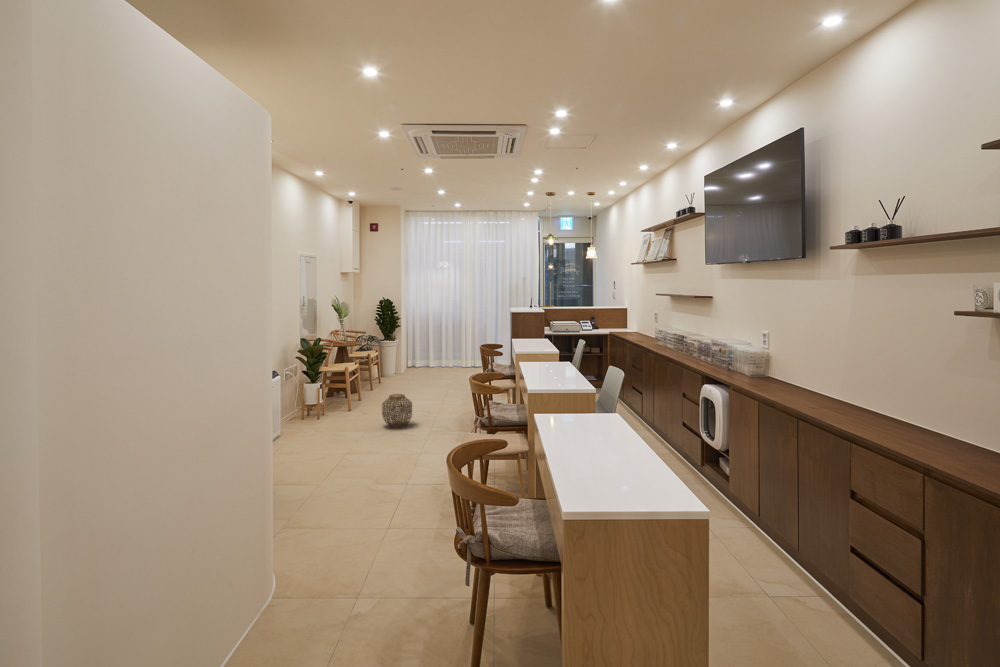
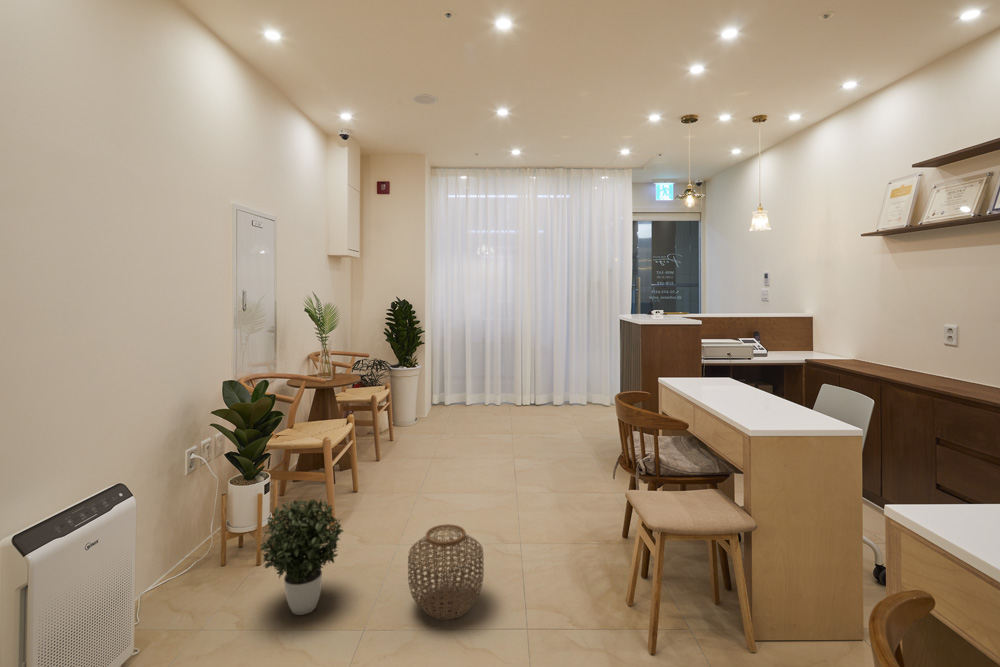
potted plant: none [325,383,357,427] -> present [260,499,343,615]

